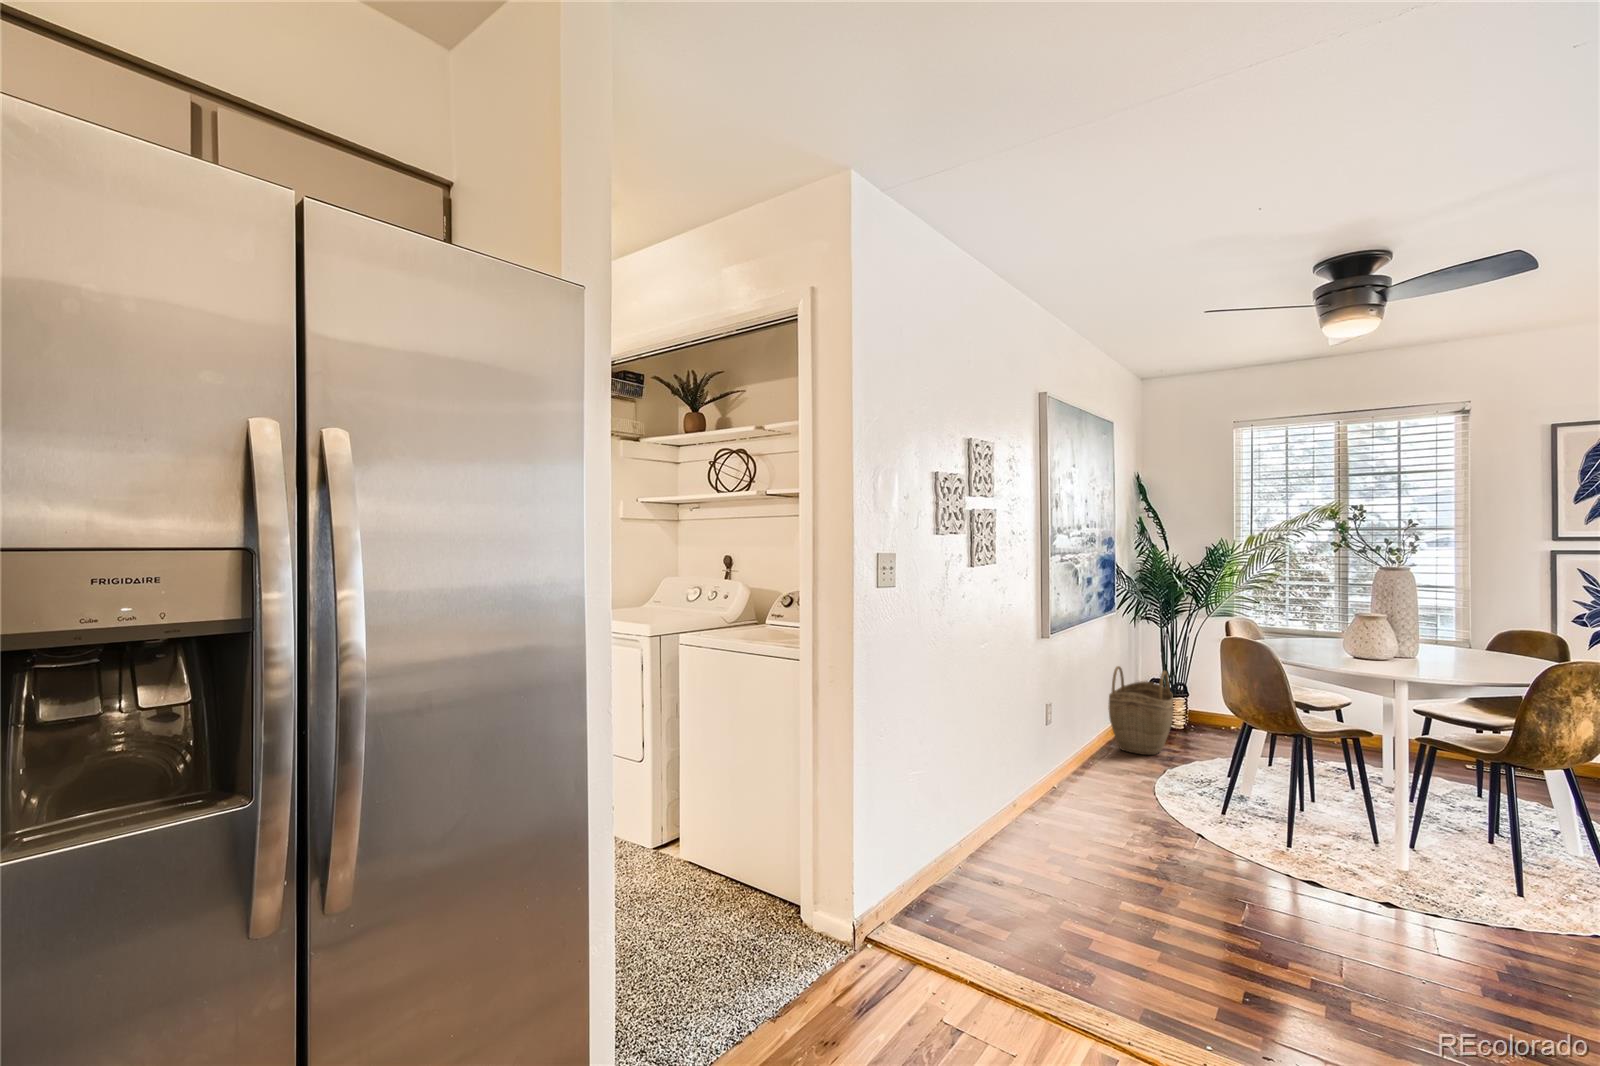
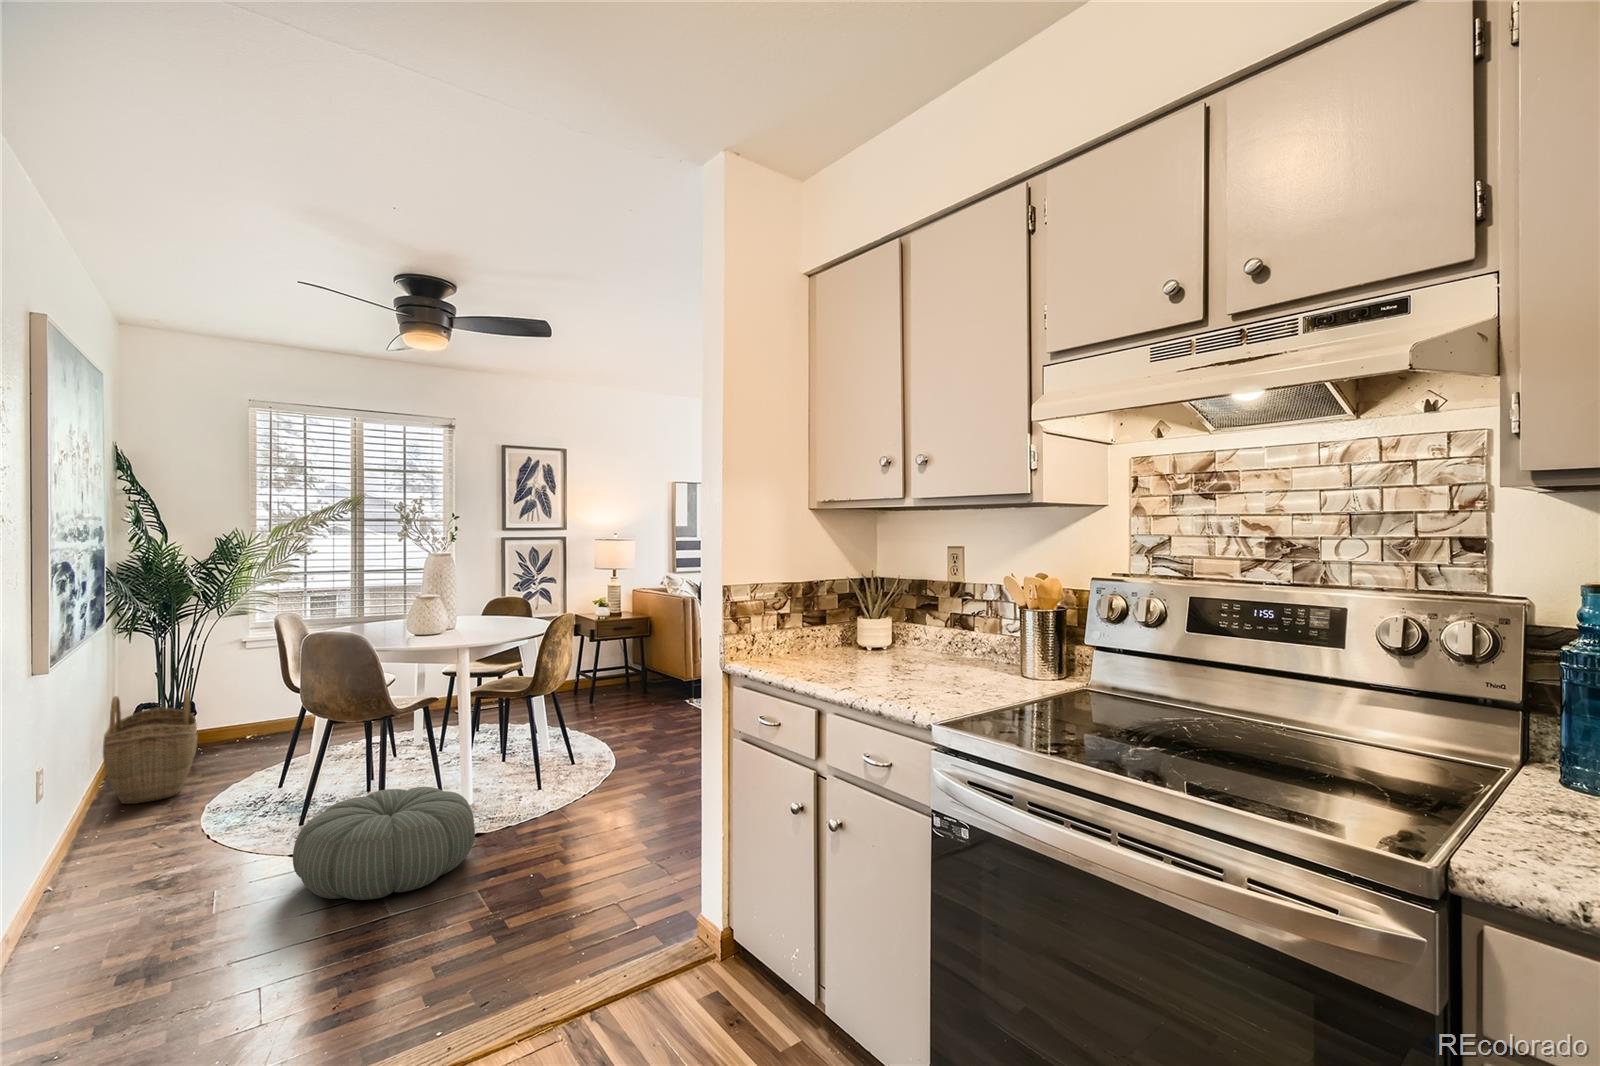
pouf: none [1176,800,1371,921] -> present [293,787,475,900]

